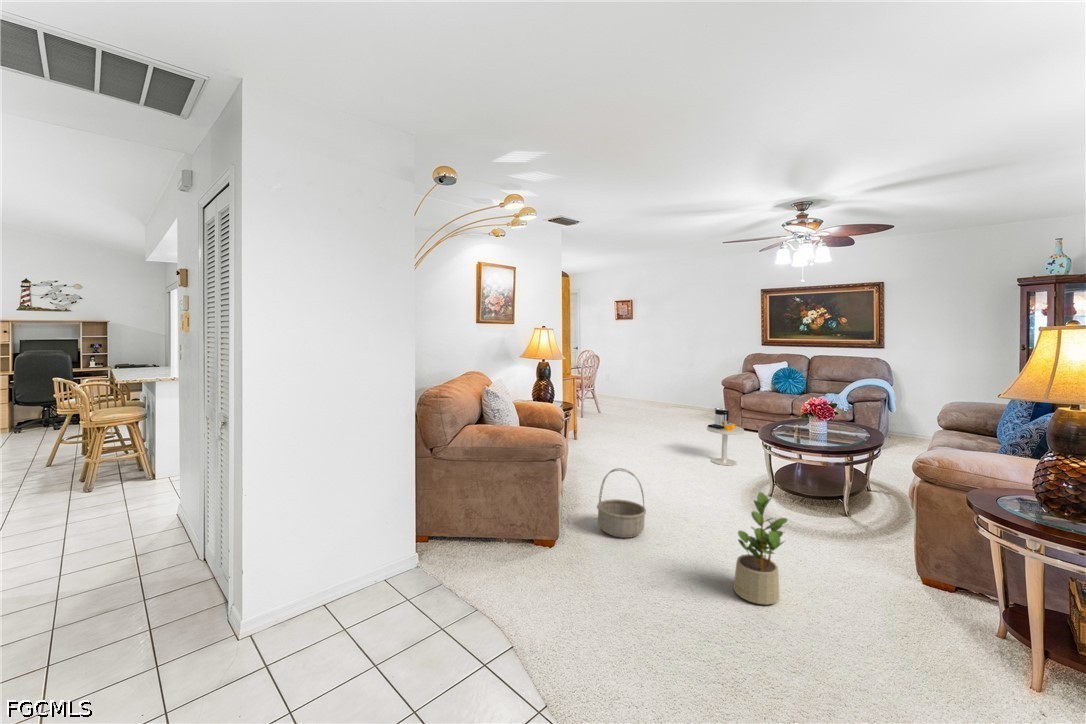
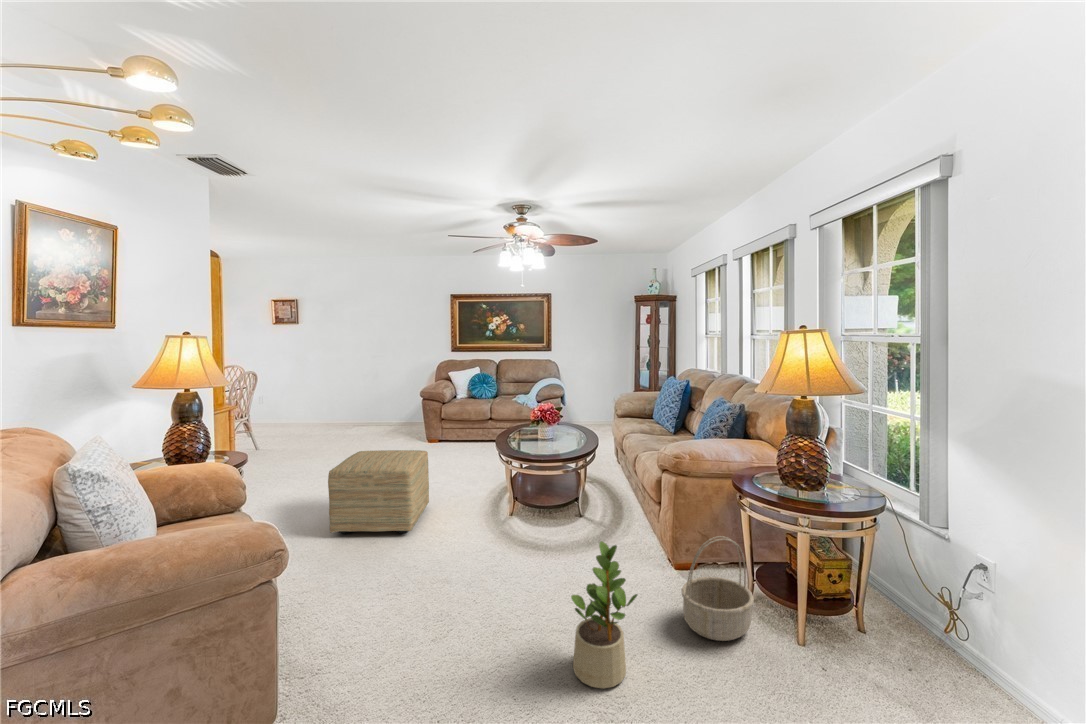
side table: present [707,408,744,465] -> none [433,426,473,492]
ottoman: none [617,416,696,480] -> present [328,450,429,534]
basket: present [597,469,646,538] -> present [681,536,754,641]

